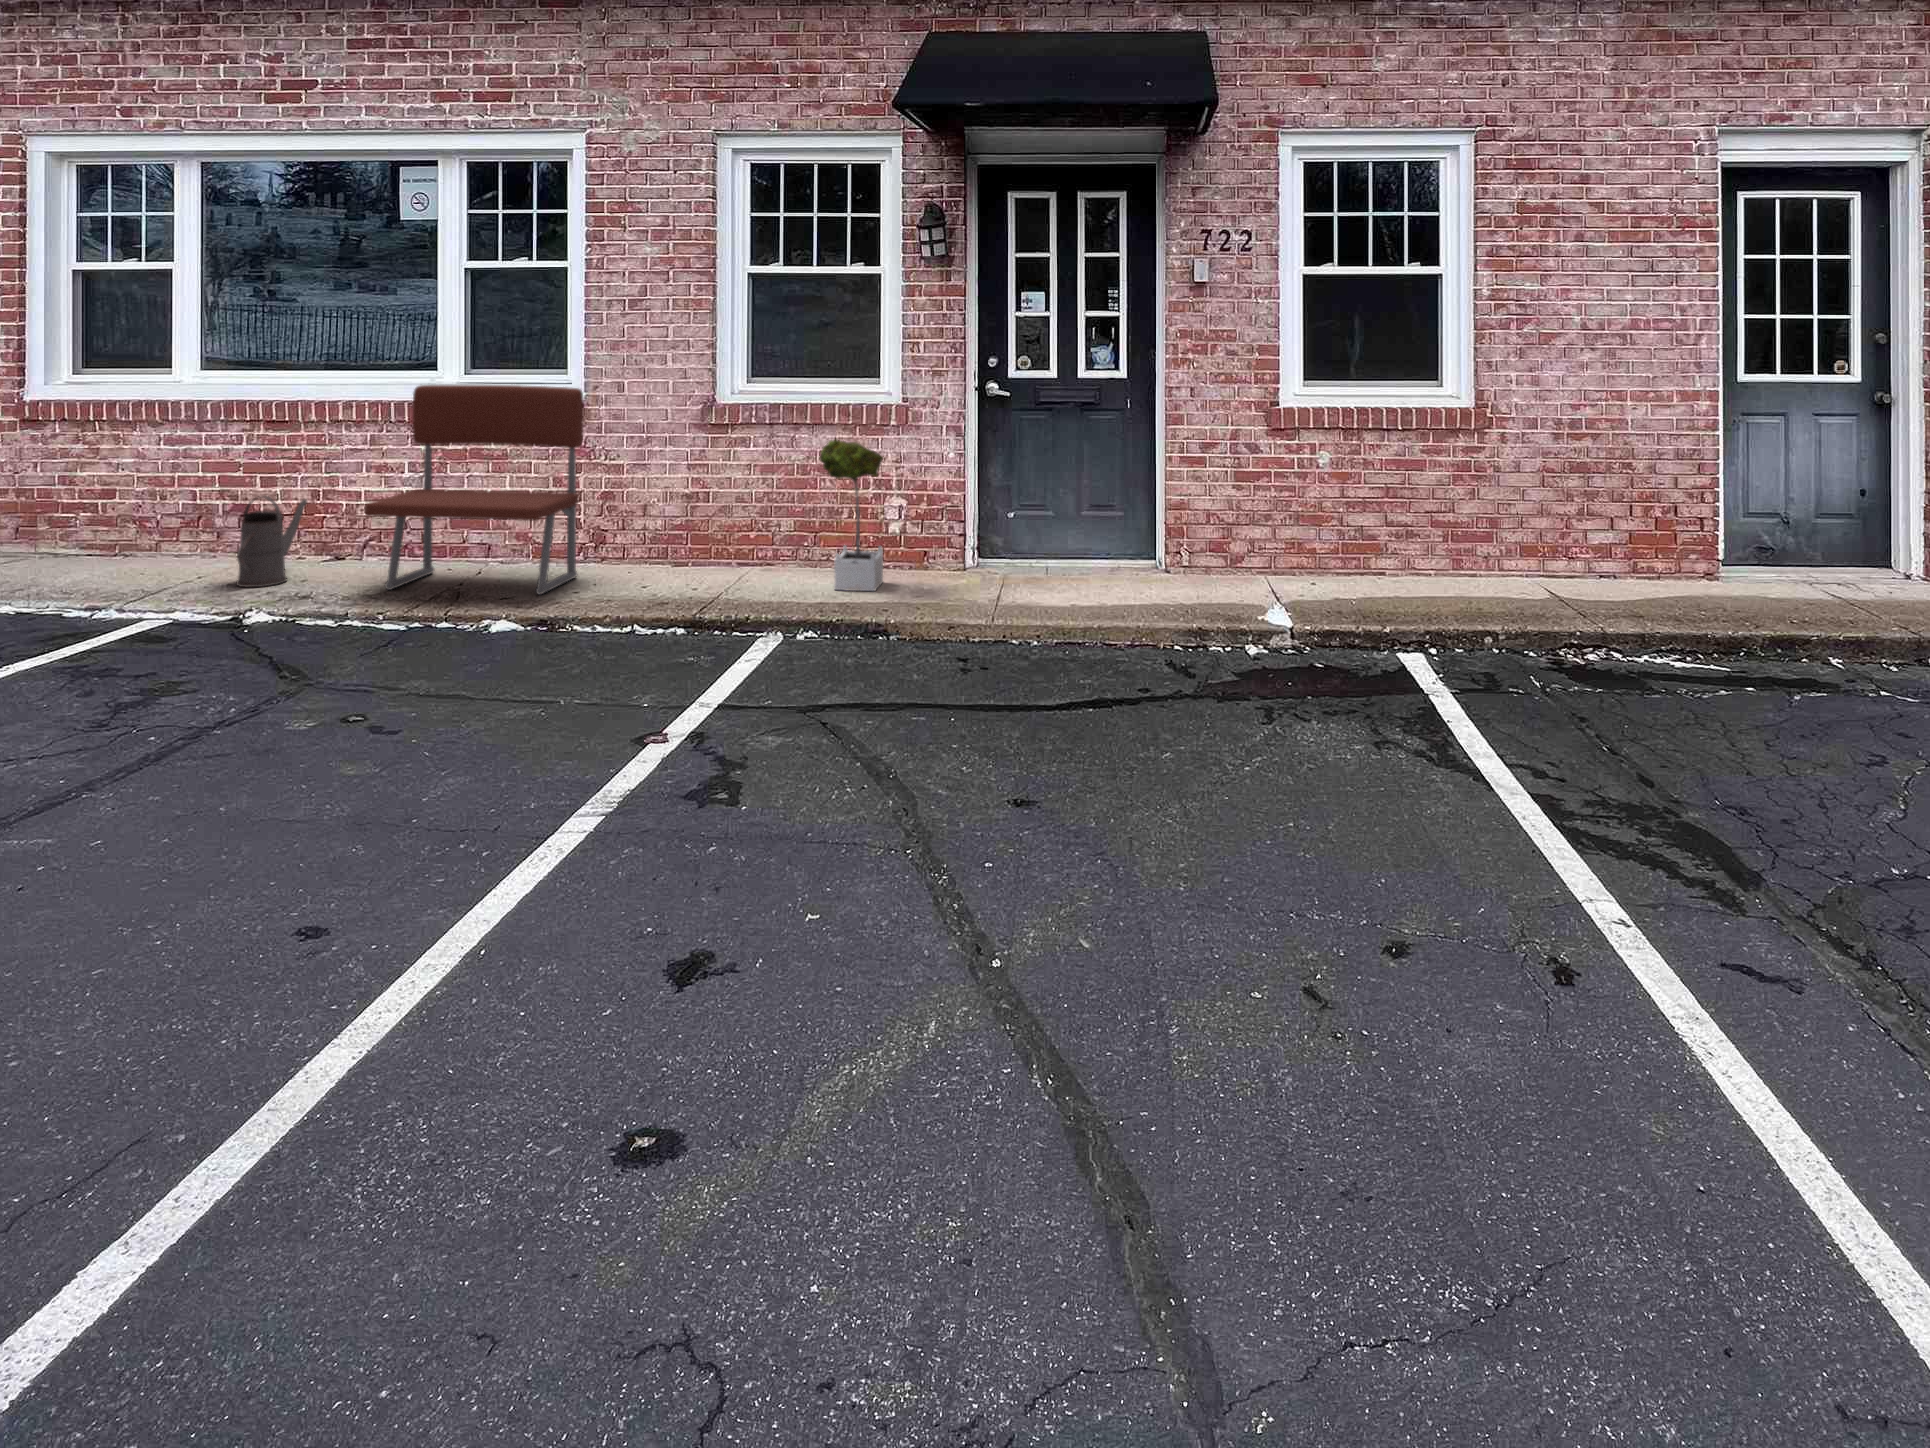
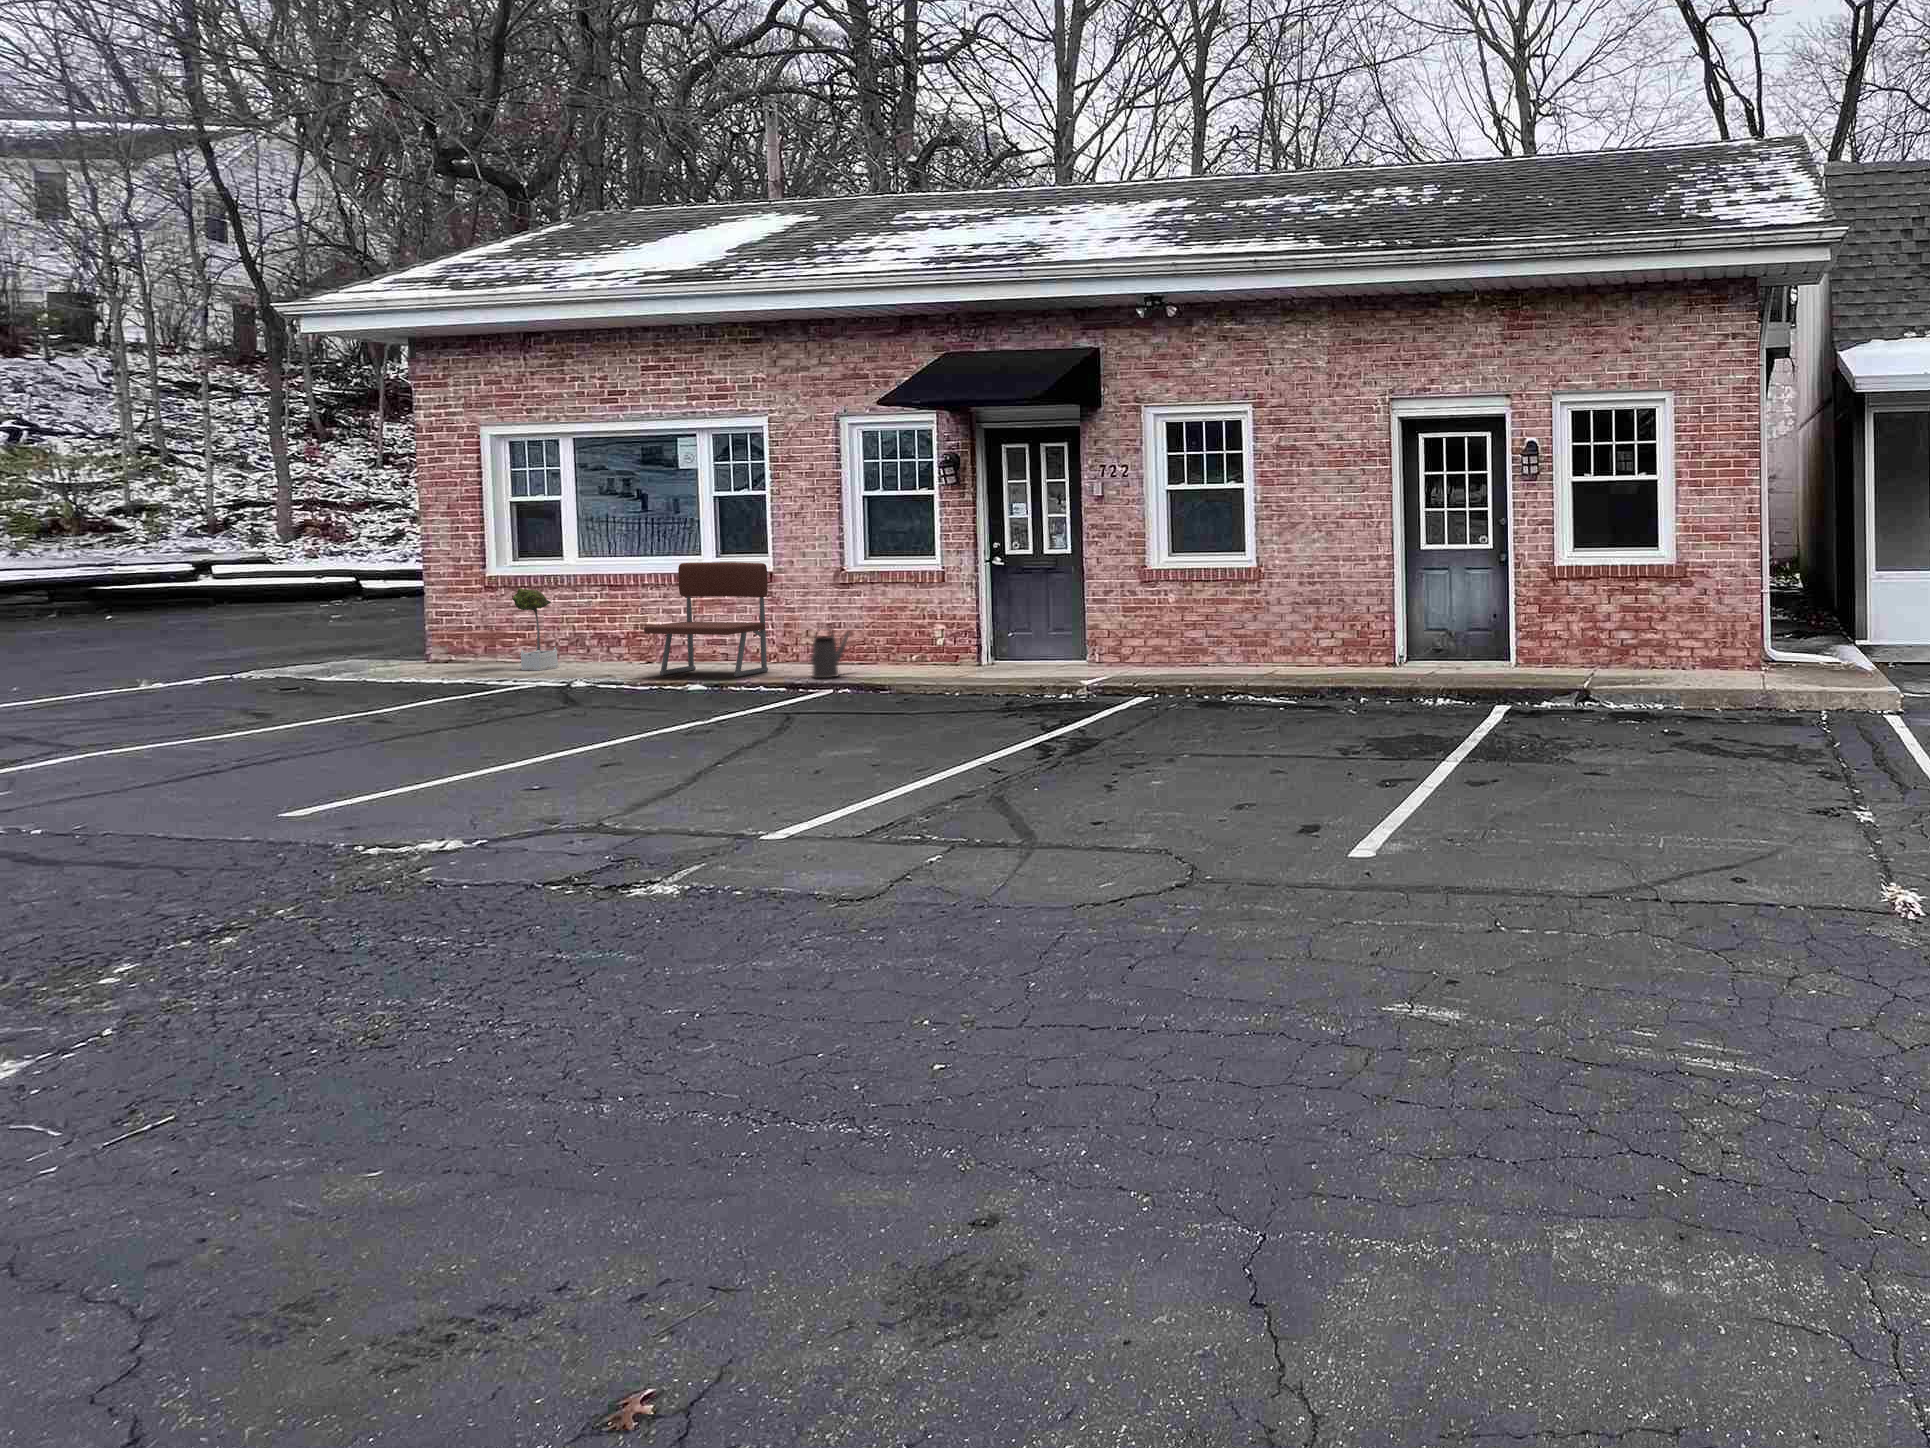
potted tree: present [820,439,883,591] -> present [513,588,558,670]
watering can: present [236,496,307,587] -> present [811,633,849,678]

